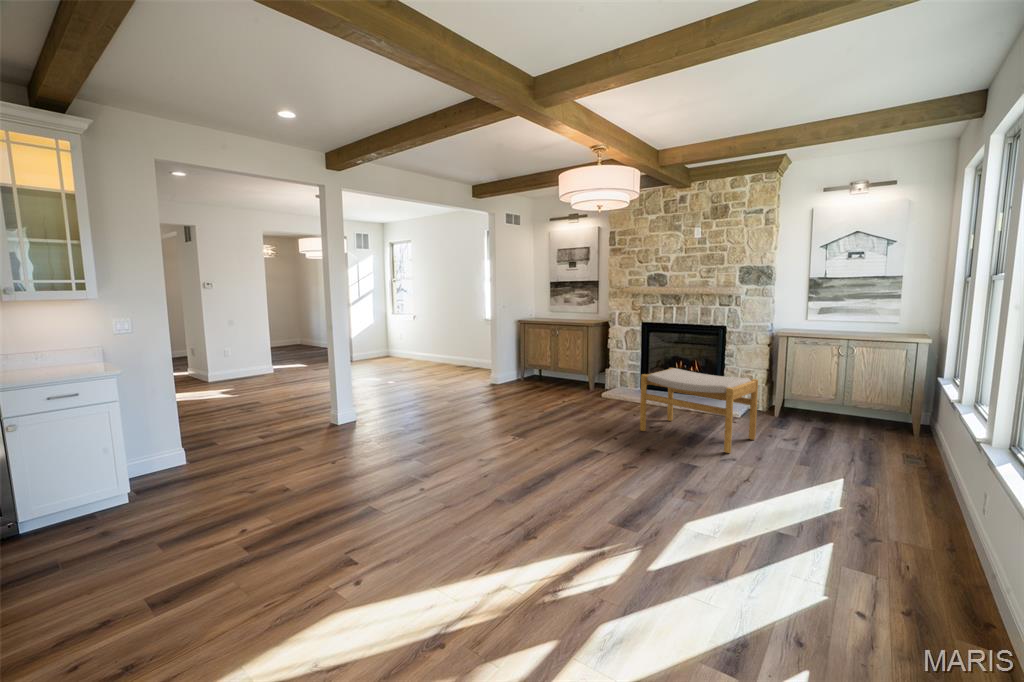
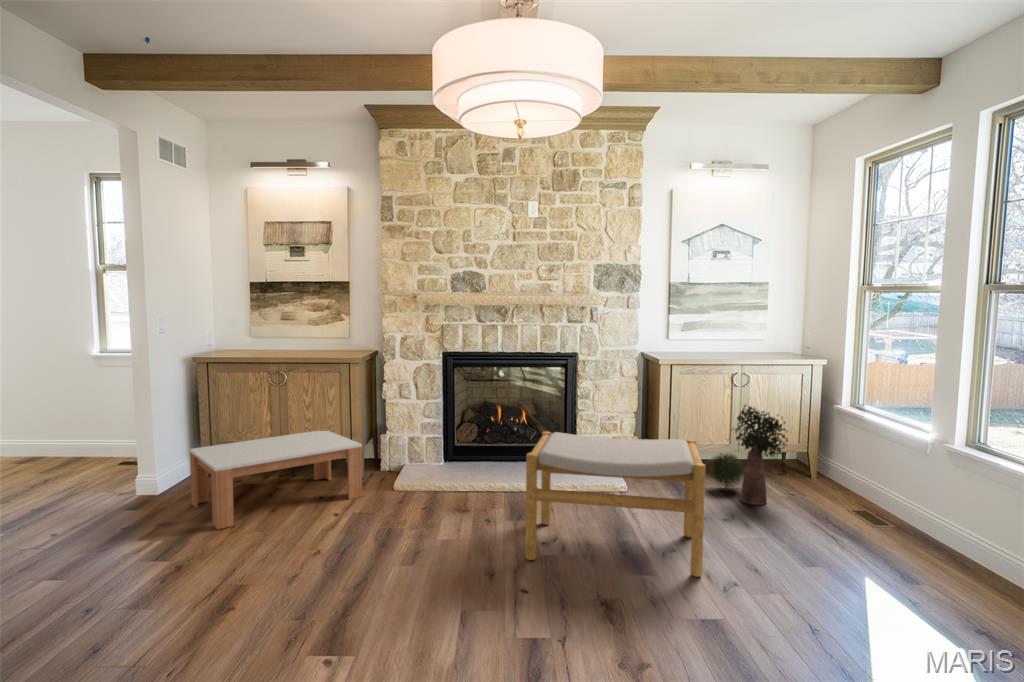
coffee table: none [512,362,587,399] -> present [189,431,362,529]
potted plant: none [810,365,869,437] -> present [710,405,788,505]

